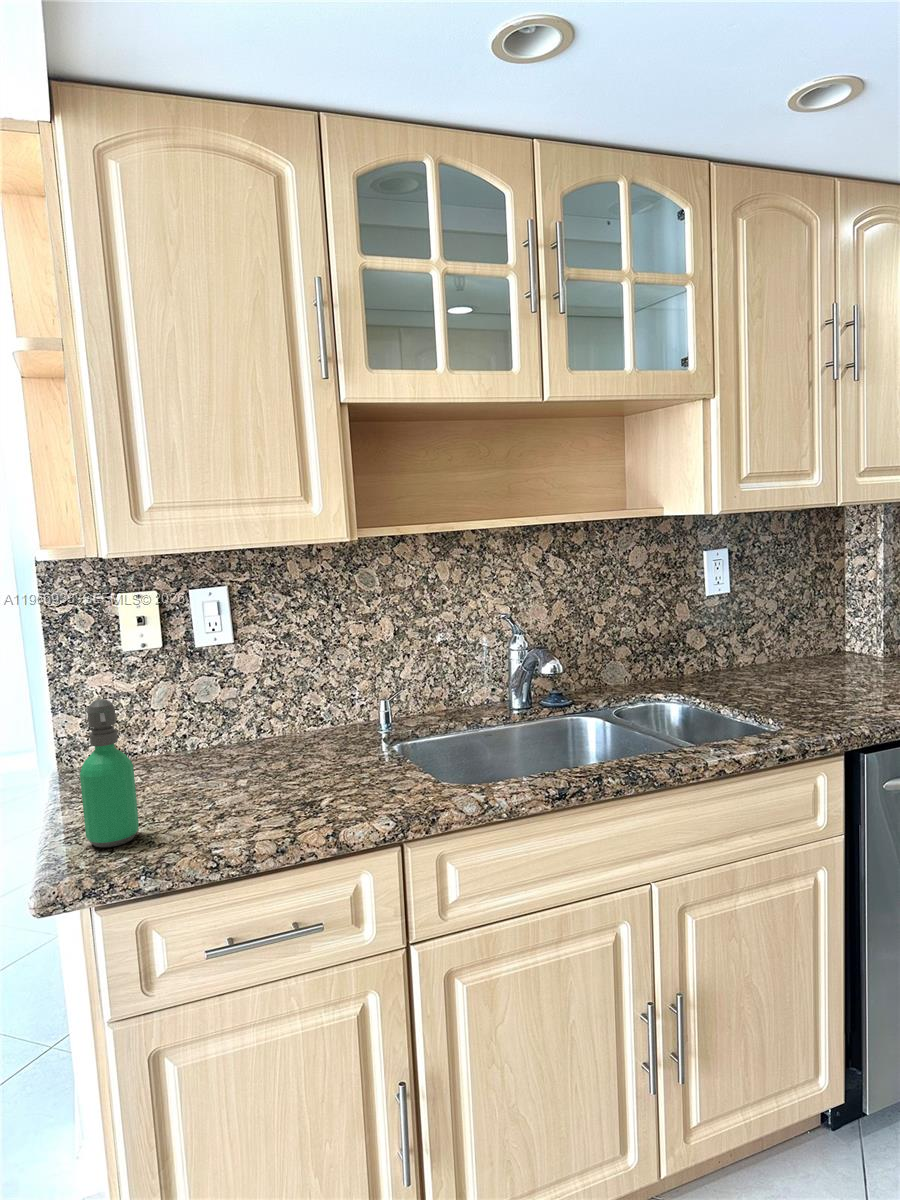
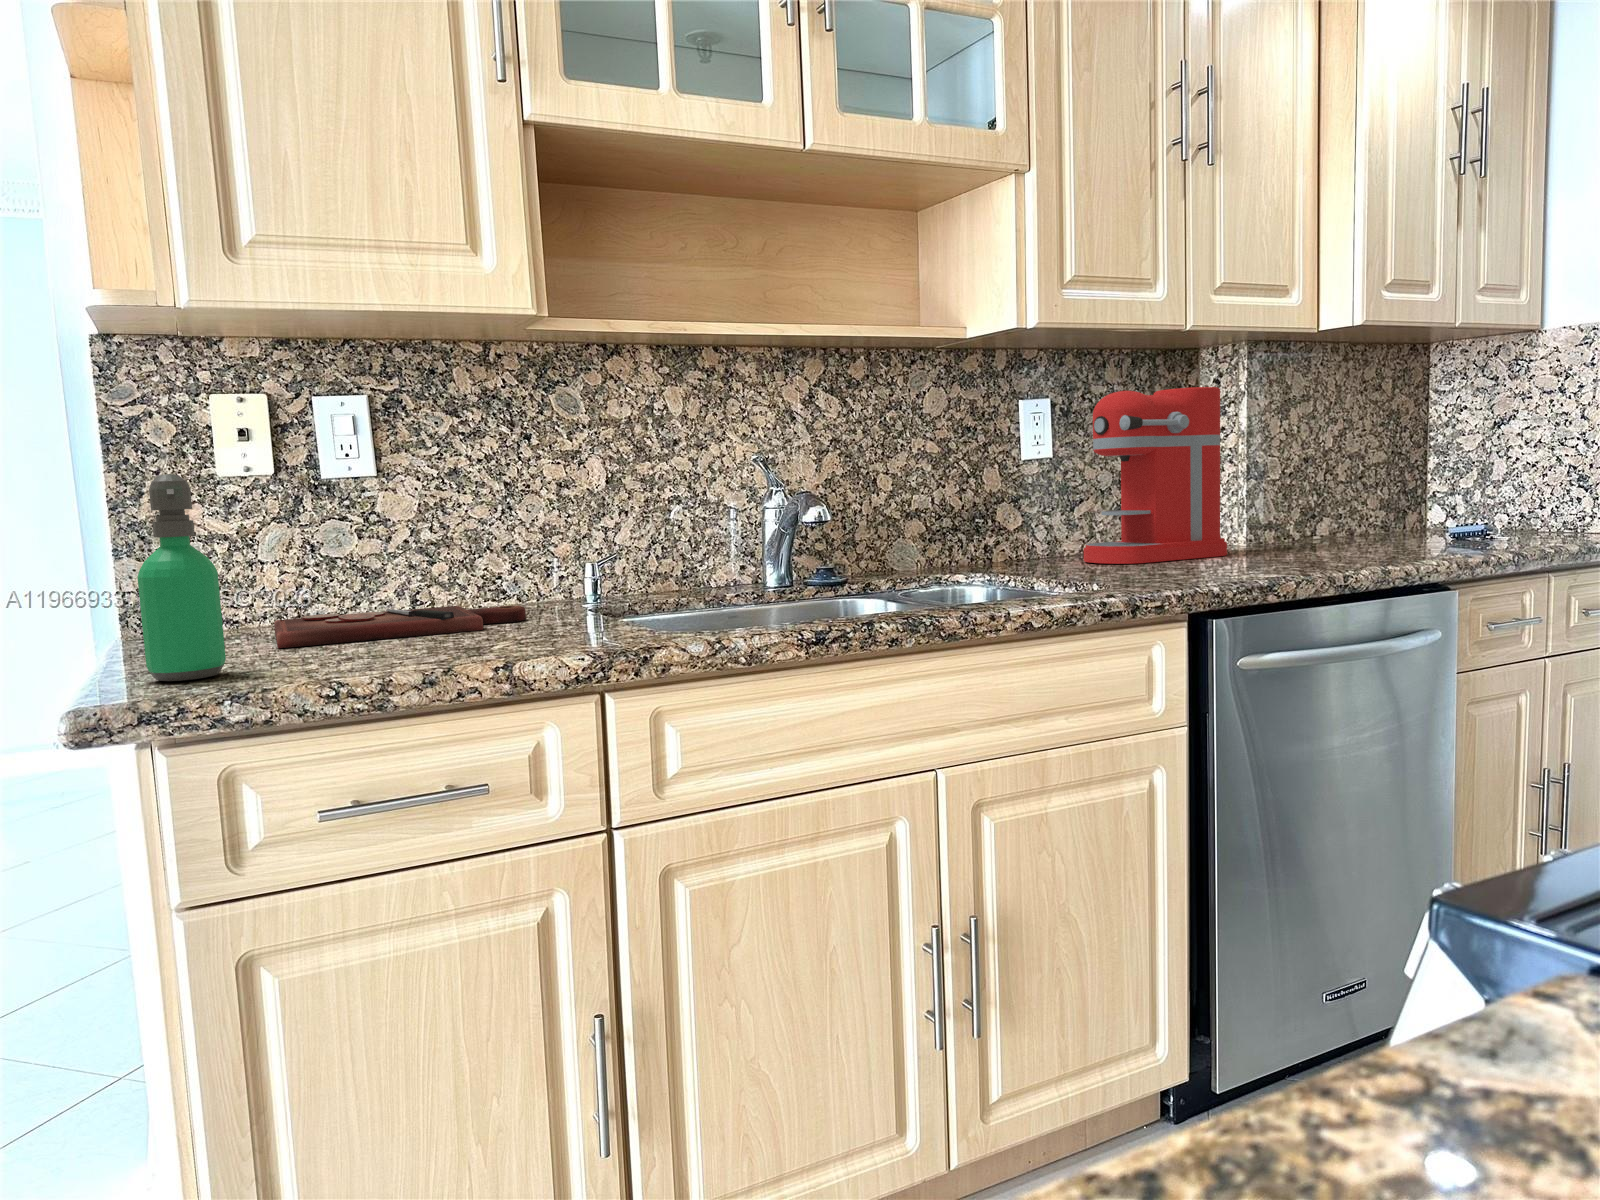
coffee maker: none [755,538,869,679] -> present [1084,387,1227,564]
cutting board: none [163,739,340,792] -> present [274,606,526,648]

